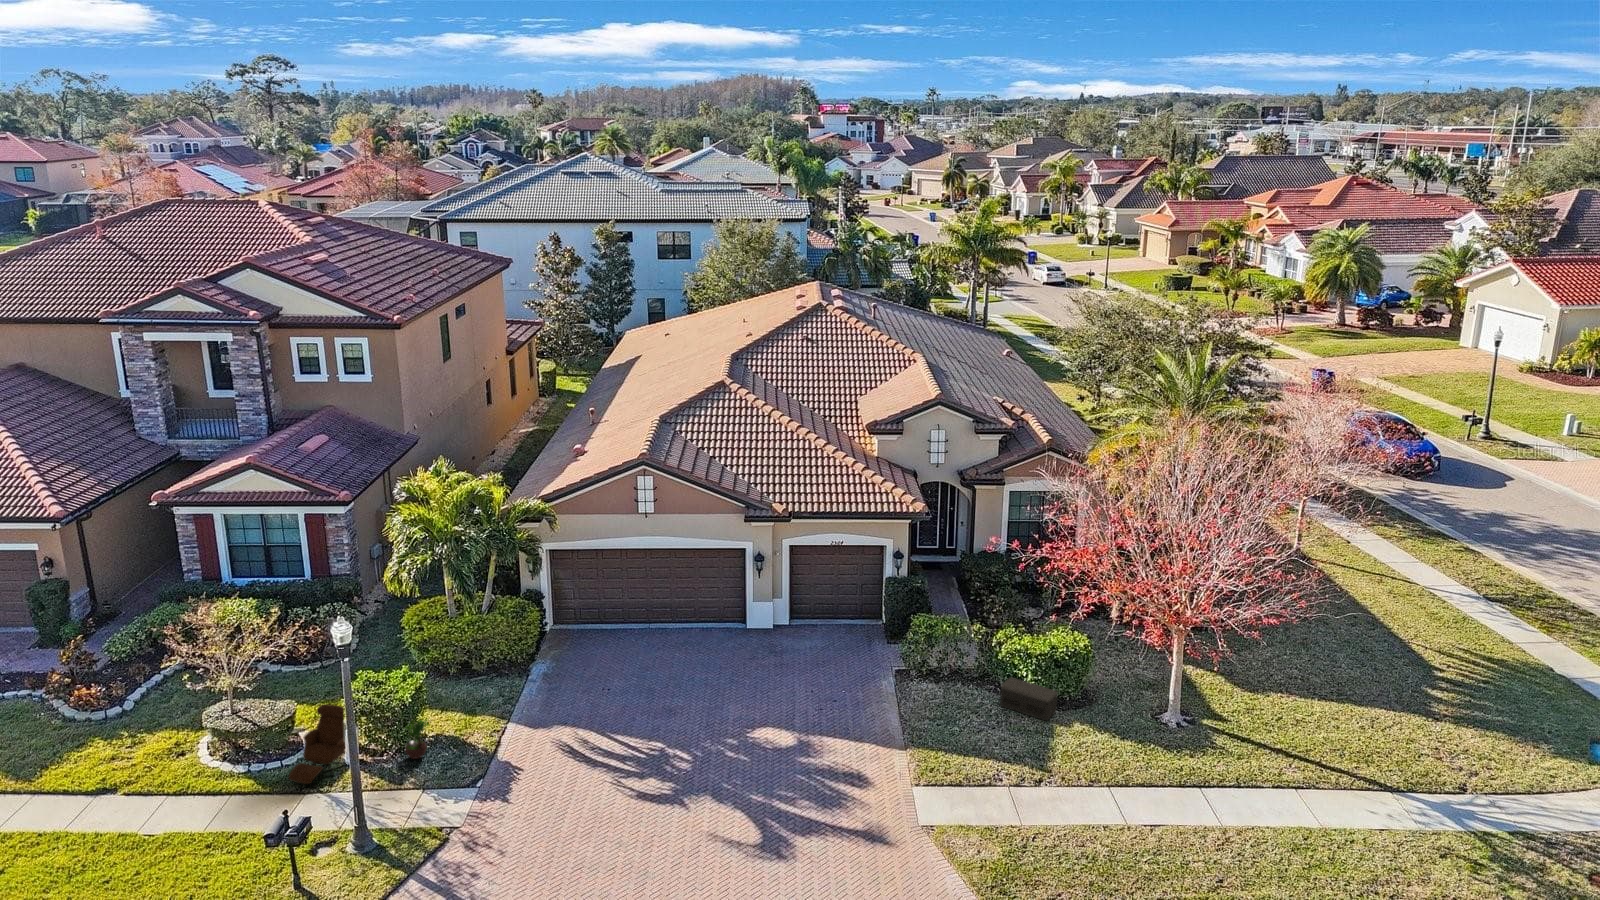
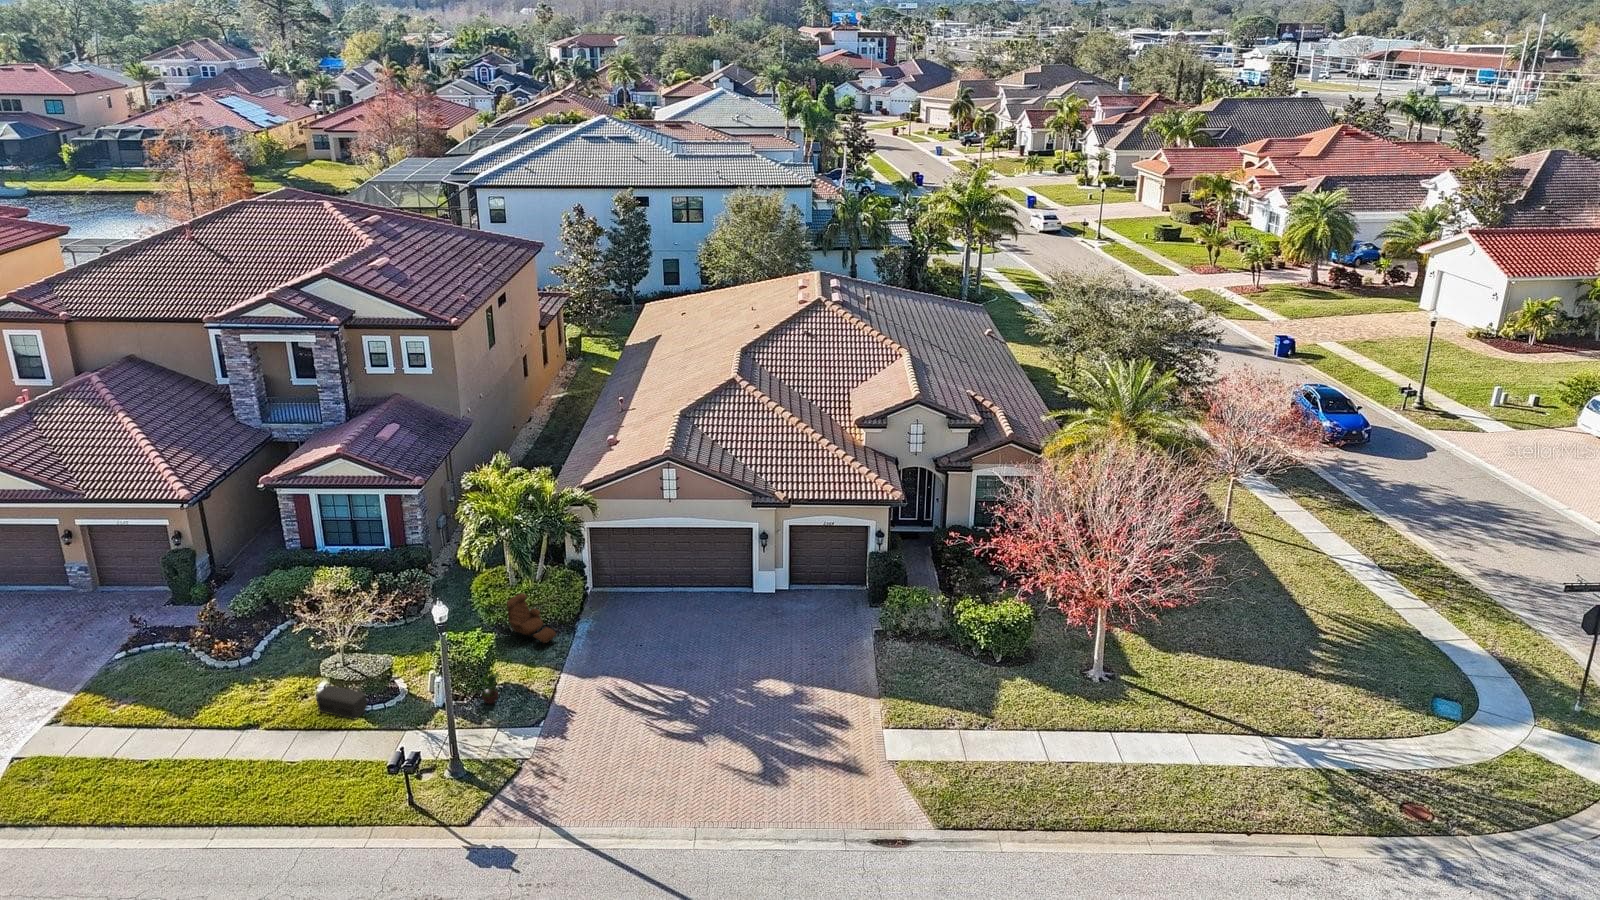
storage bench: present [1000,677,1058,721] -> present [316,685,367,719]
lounge chair: present [289,704,345,789] -> present [507,593,556,643]

